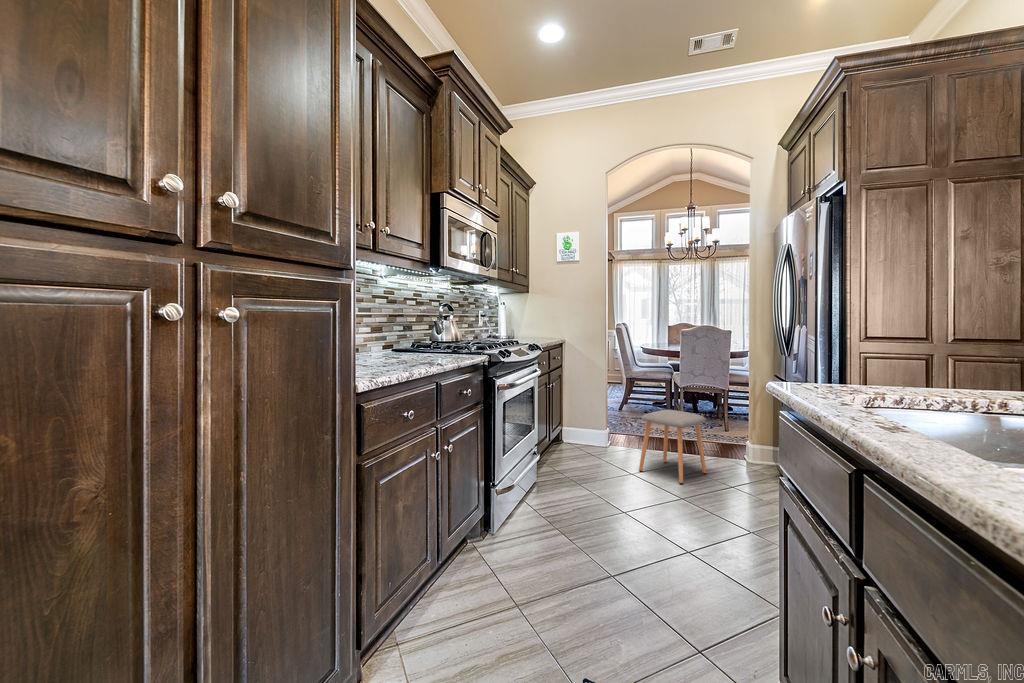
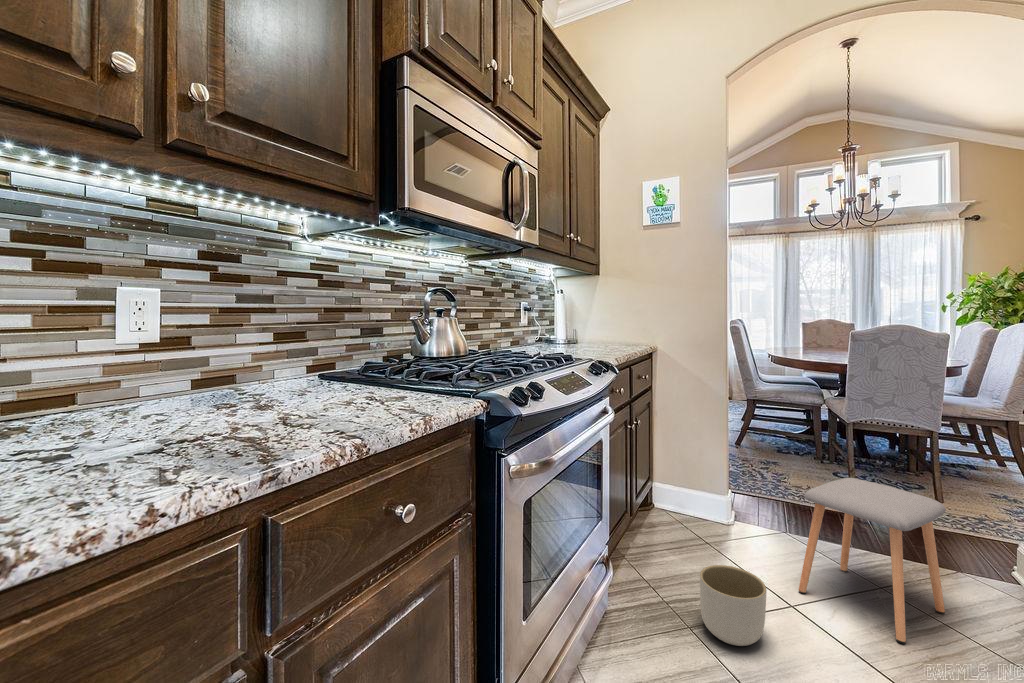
planter: none [586,454,618,490] -> present [700,565,767,646]

